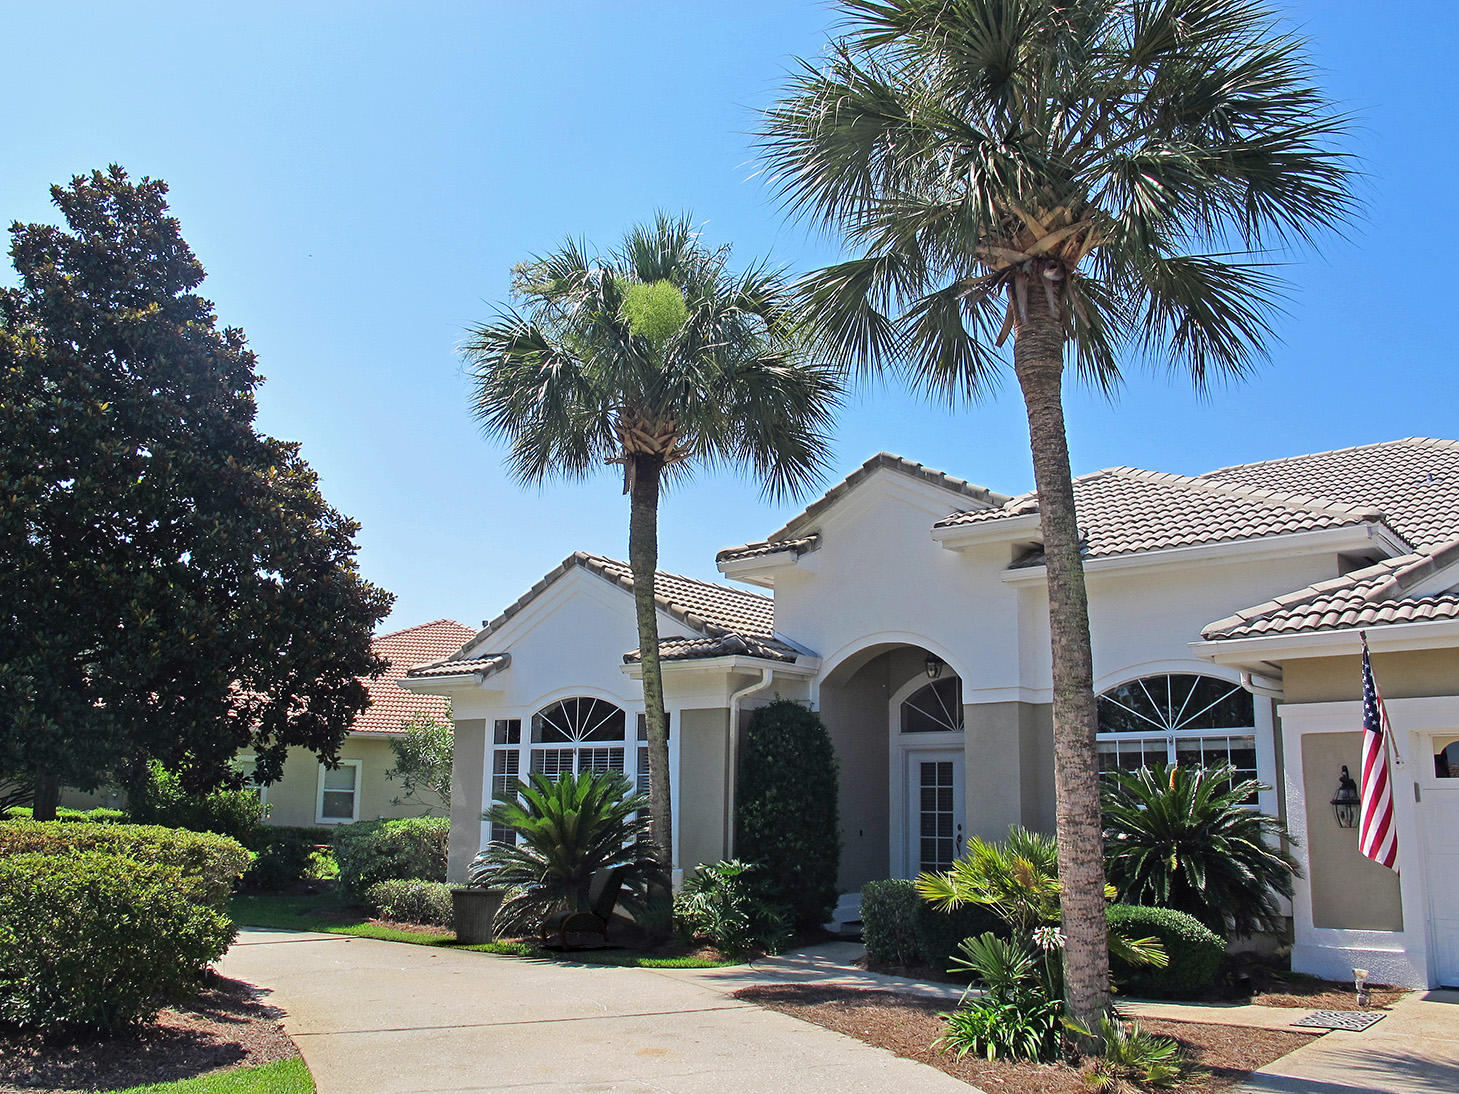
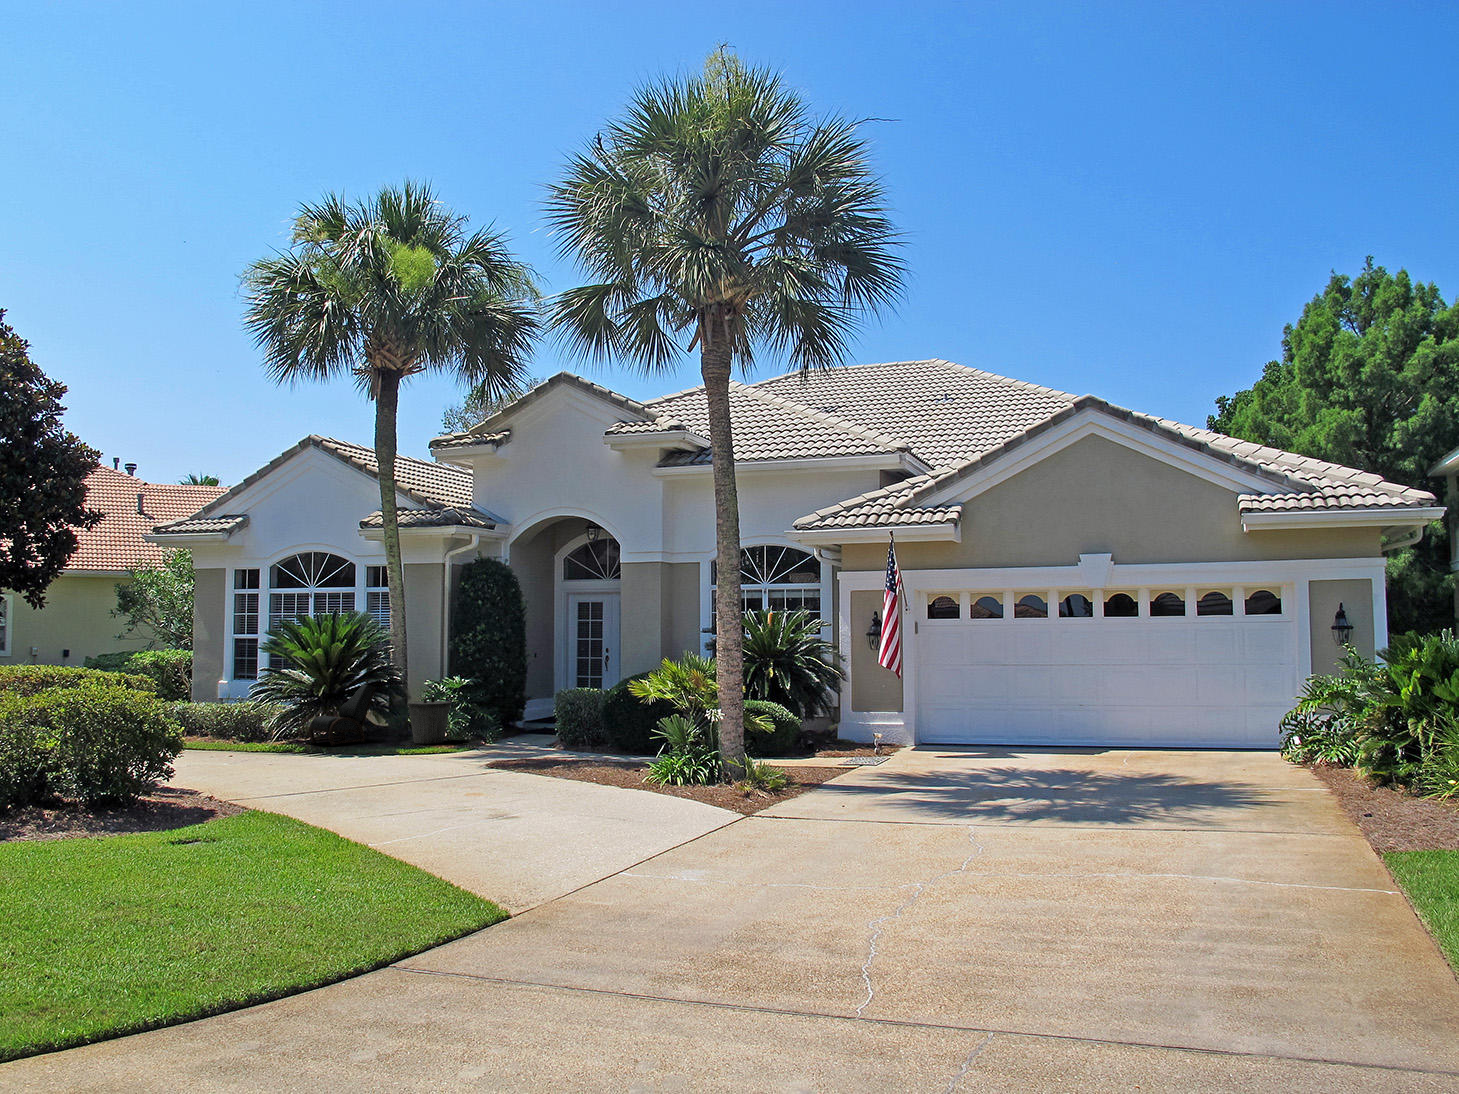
trash can: present [450,882,505,944] -> present [407,697,451,744]

